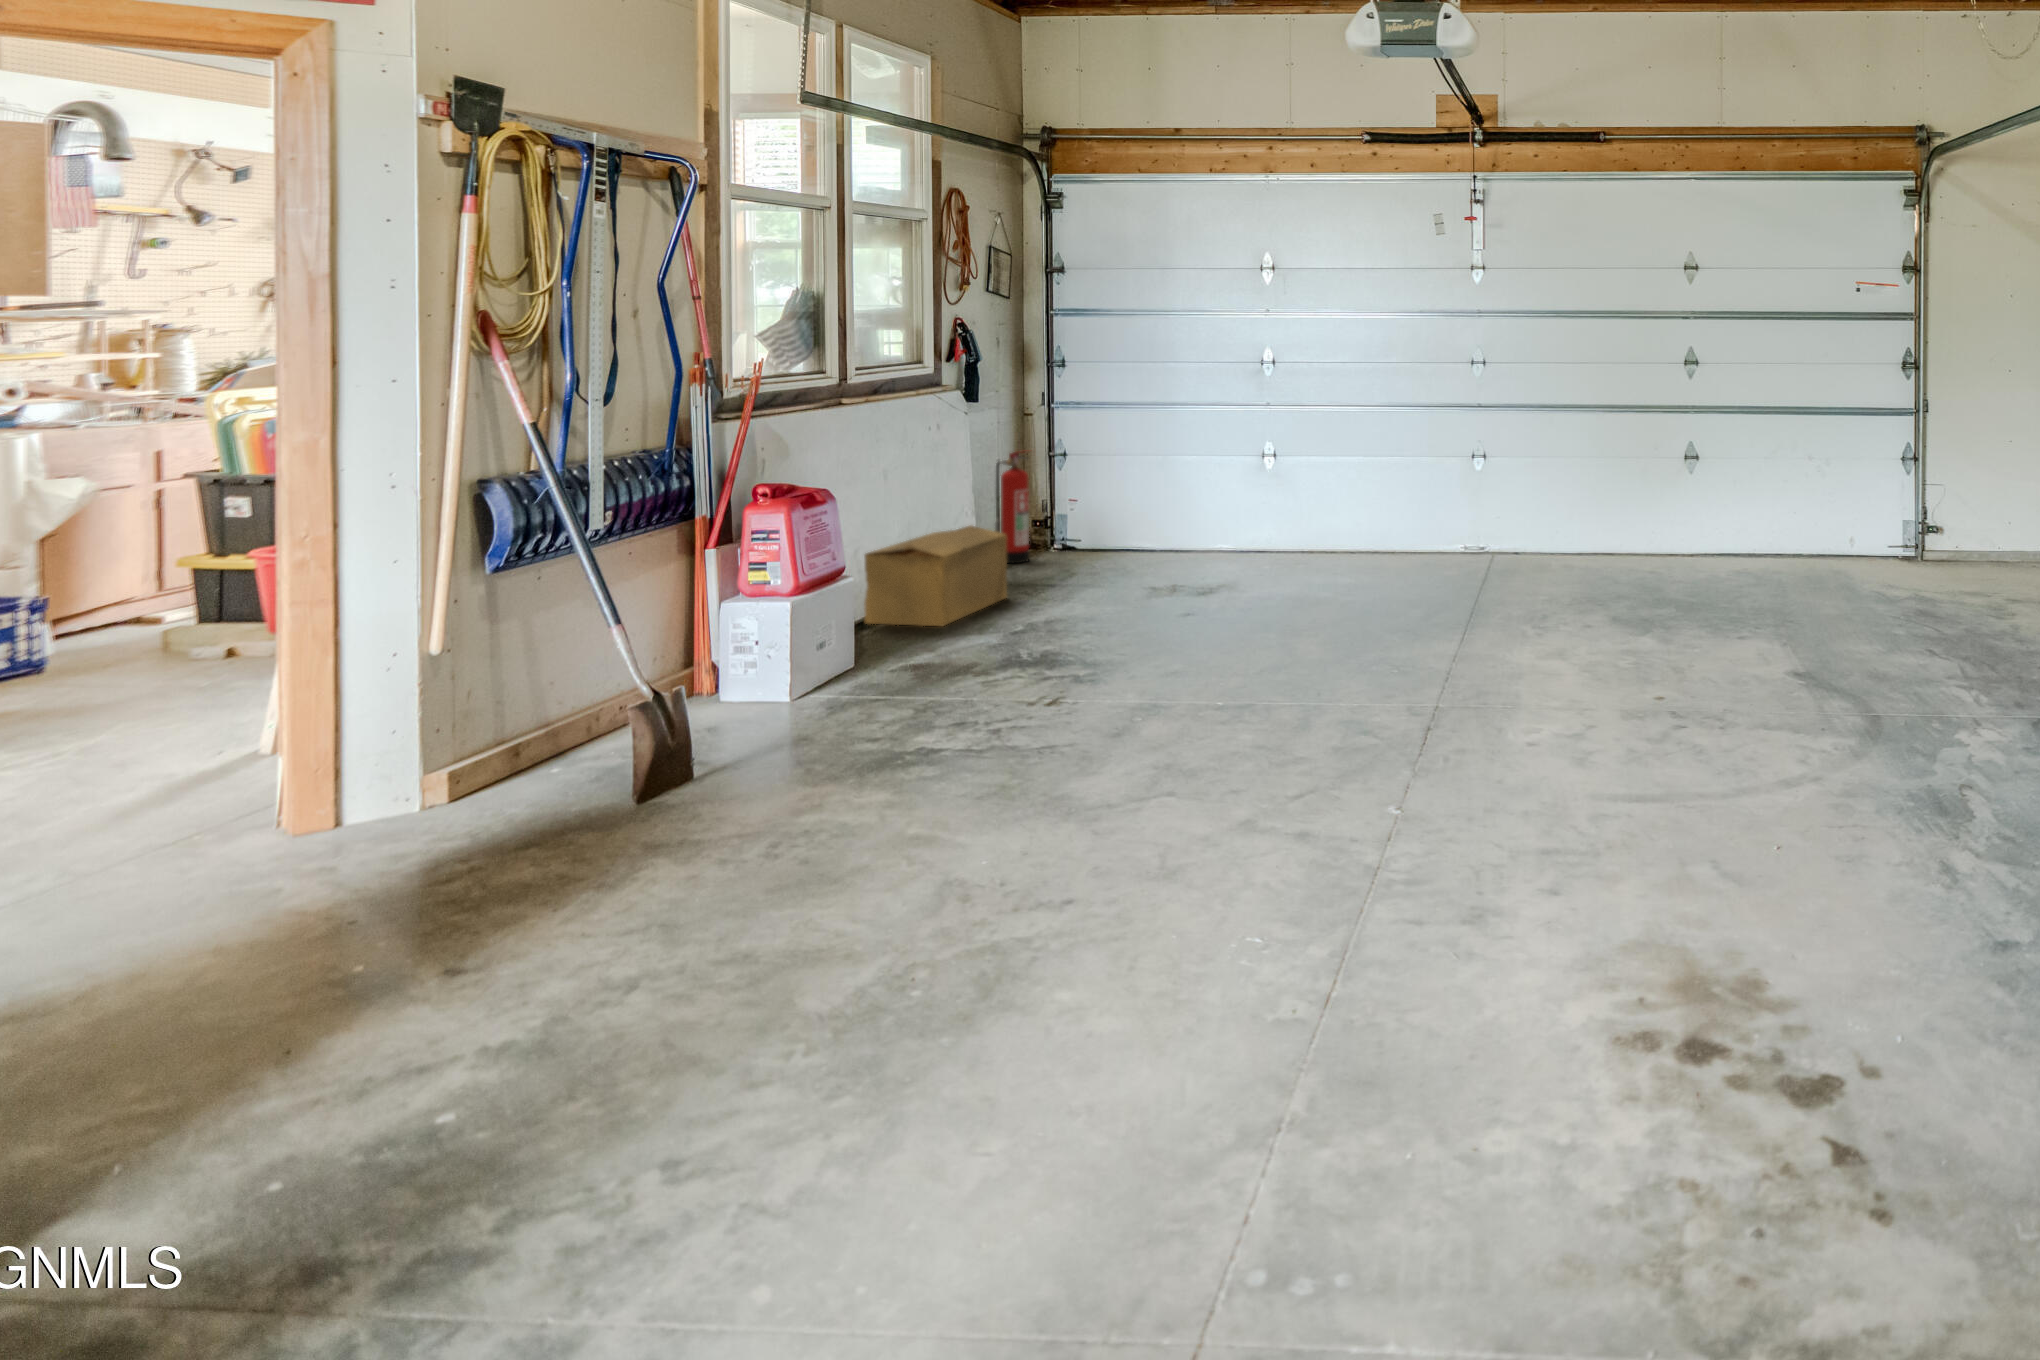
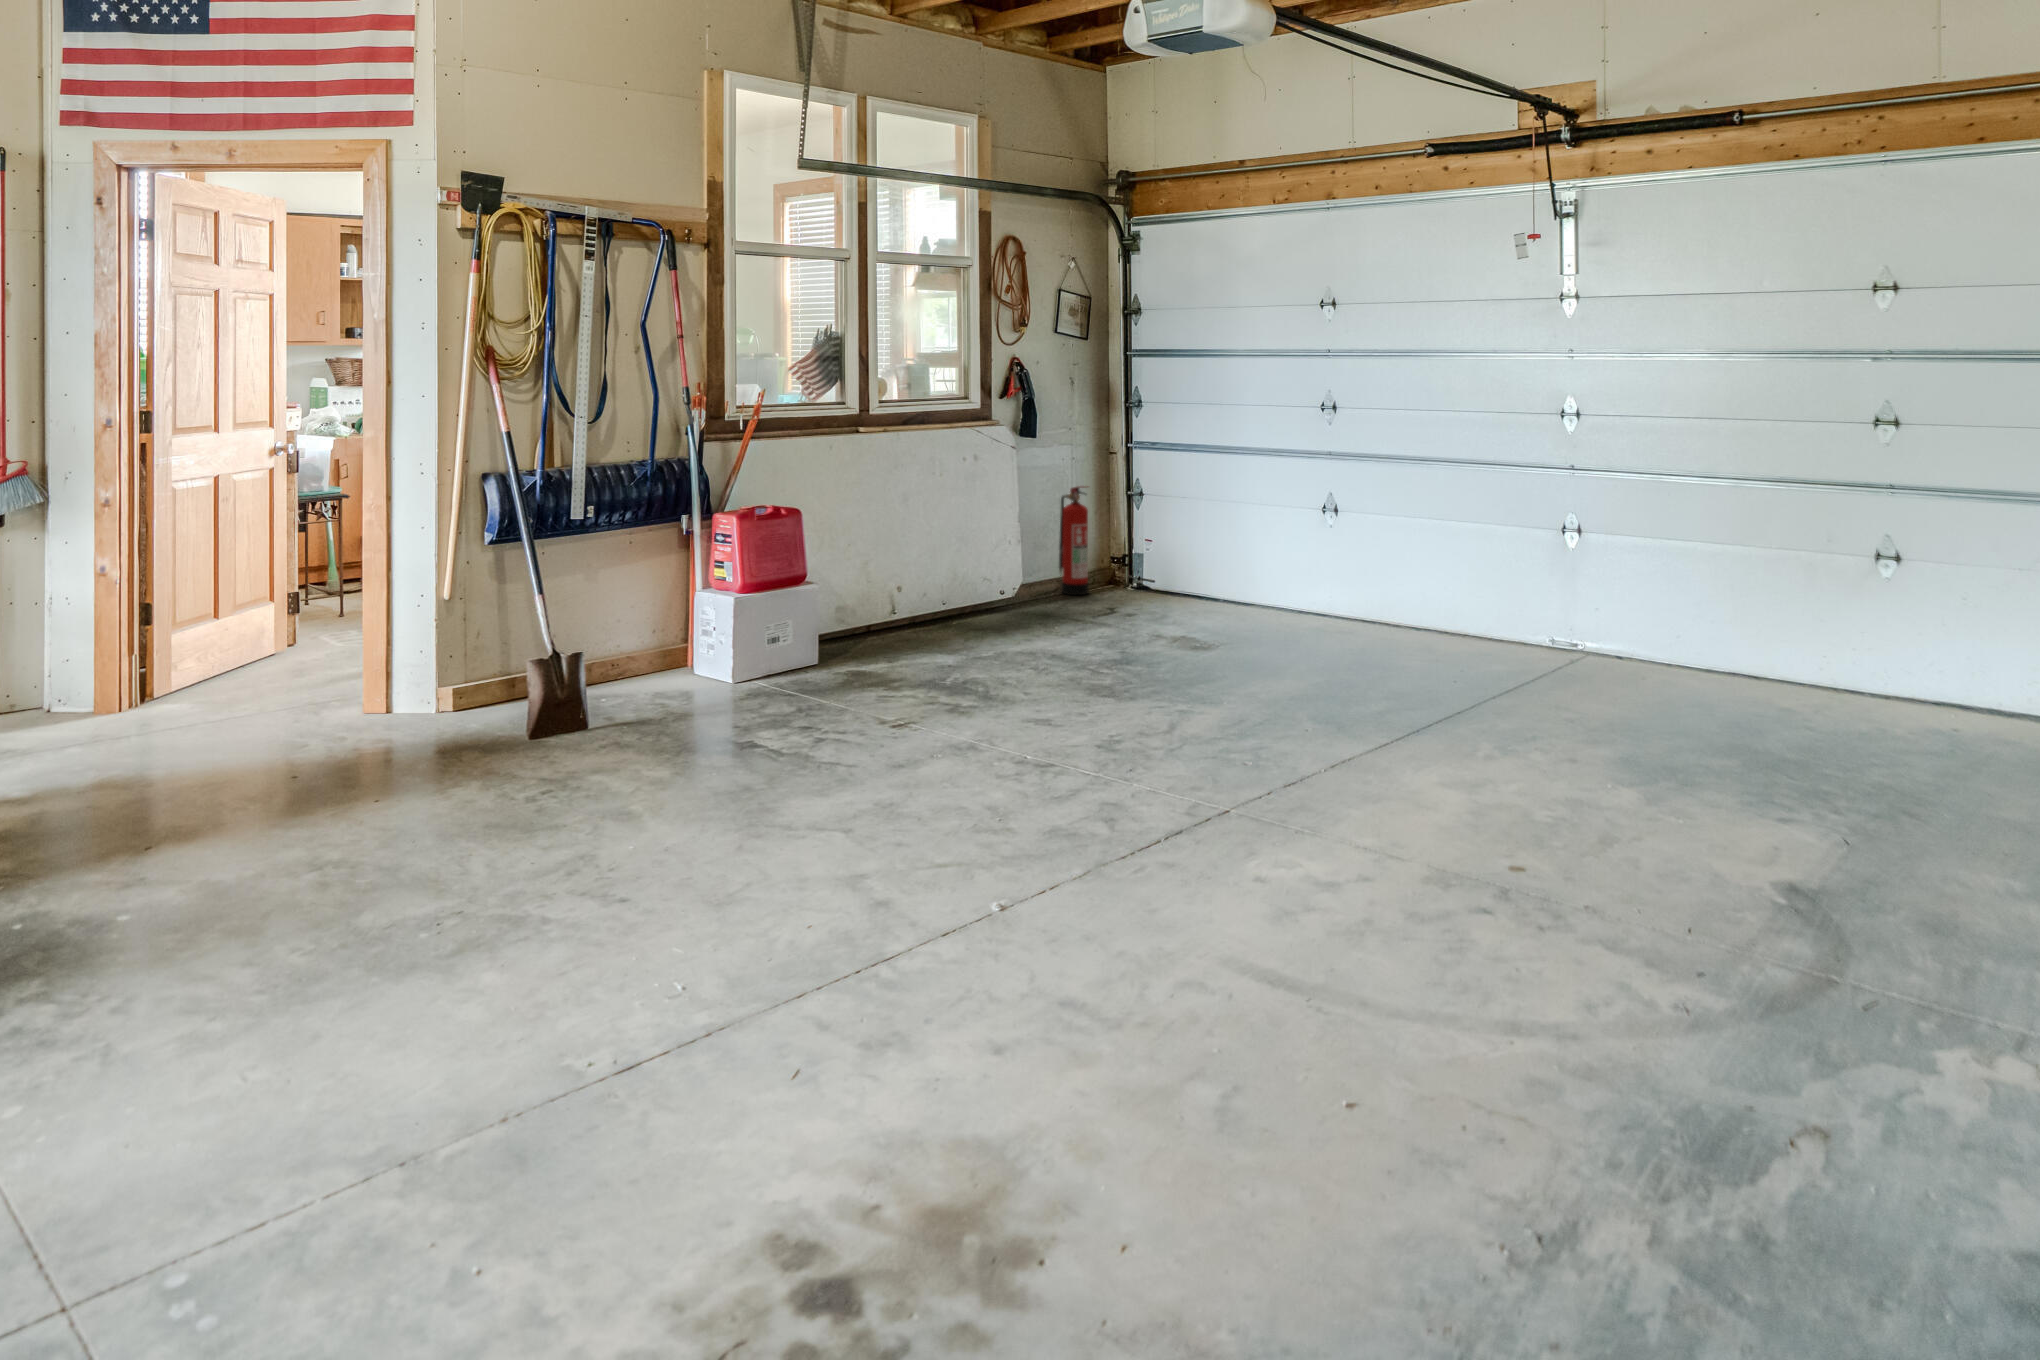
cardboard box: present [864,526,1007,626] -> none [871,552,1012,644]

